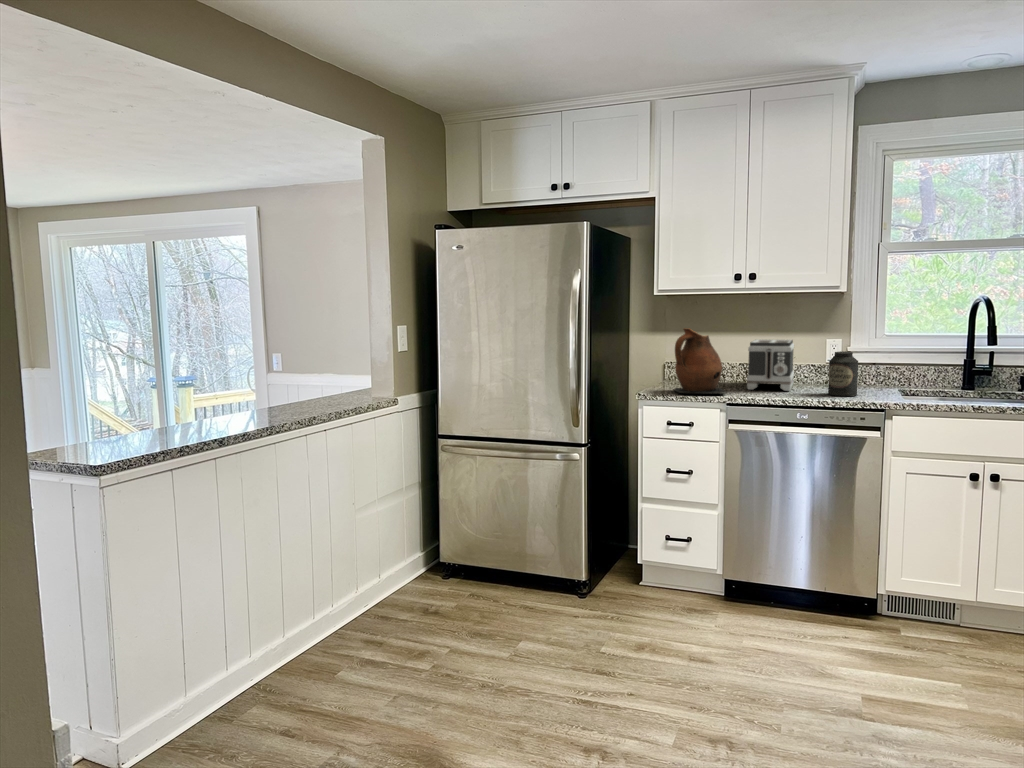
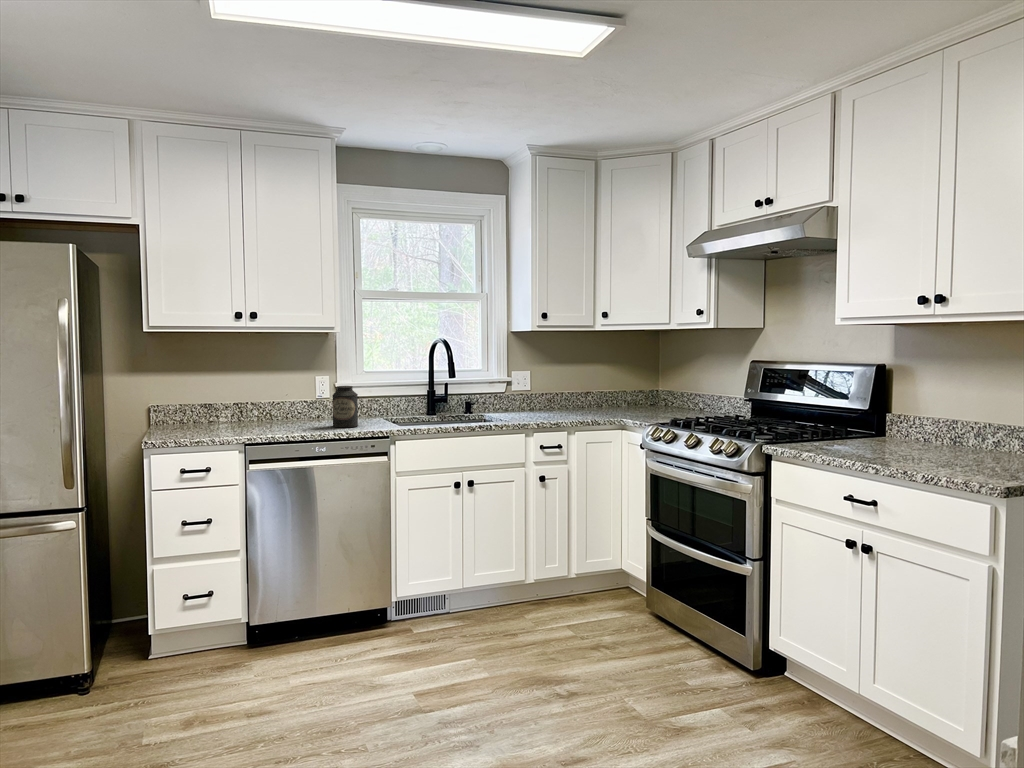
ceramic pitcher: present [674,328,726,394] -> none [176,365,243,436]
toaster: present [747,339,794,391] -> none [249,376,298,428]

